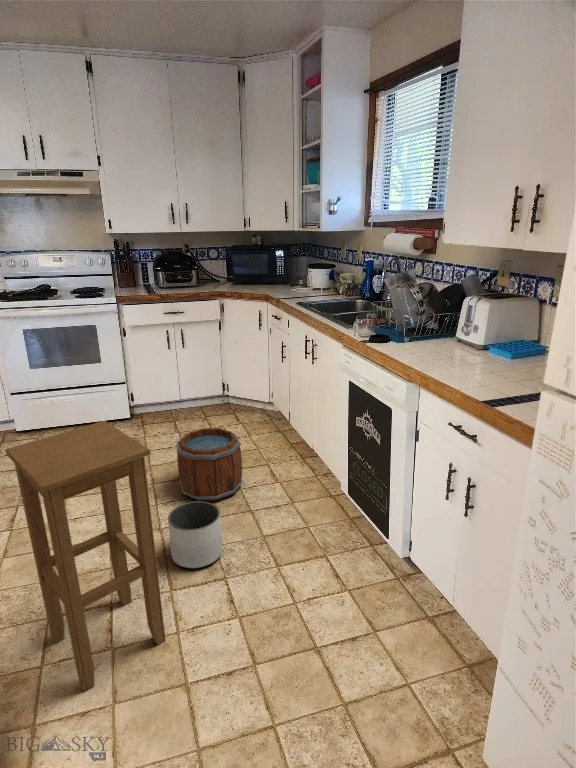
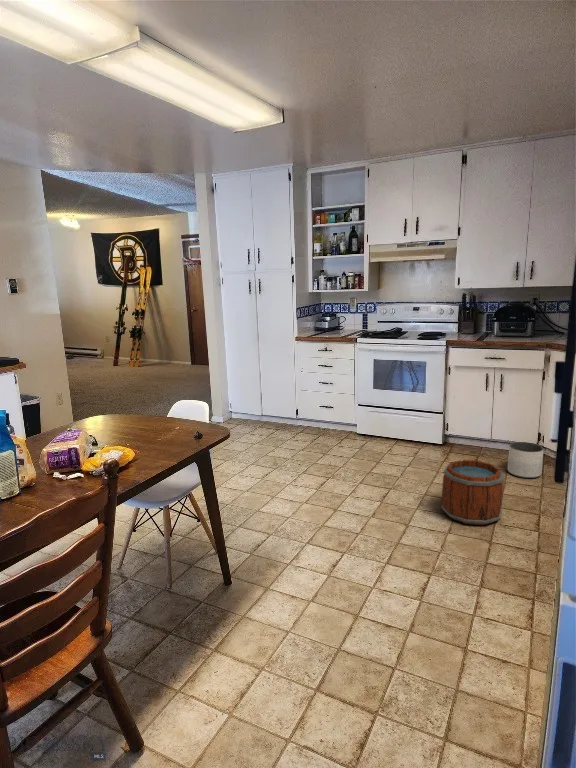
stool: present [5,421,165,691] -> none [295,416,369,587]
planter: present [168,501,223,568] -> present [508,442,544,478]

